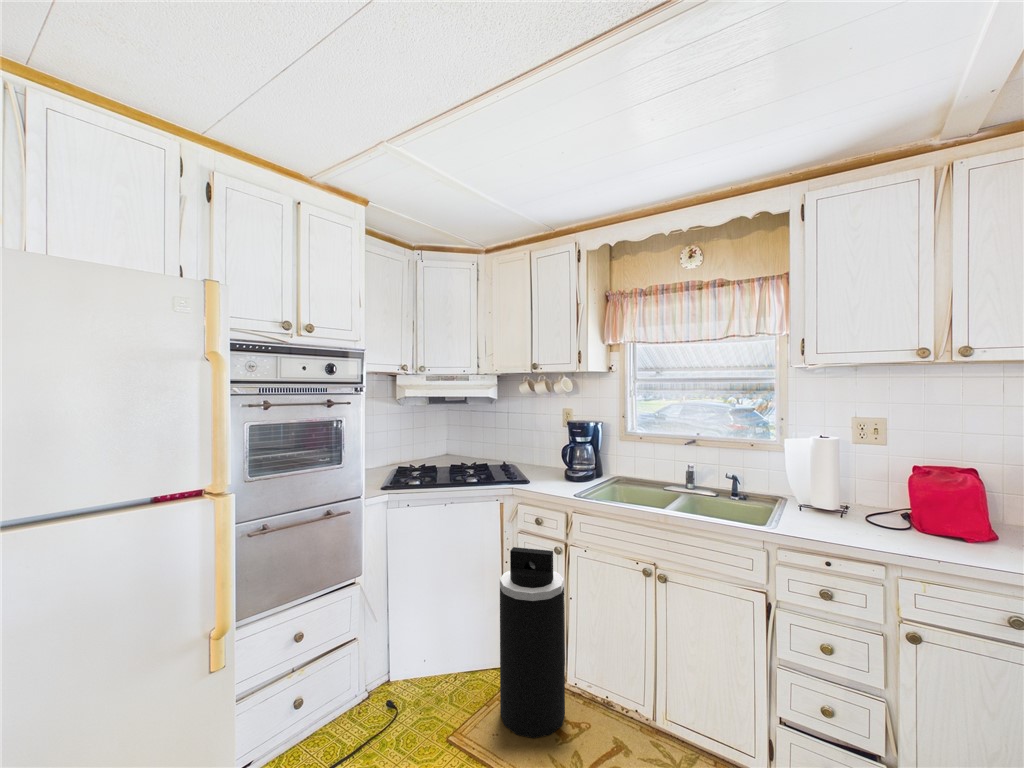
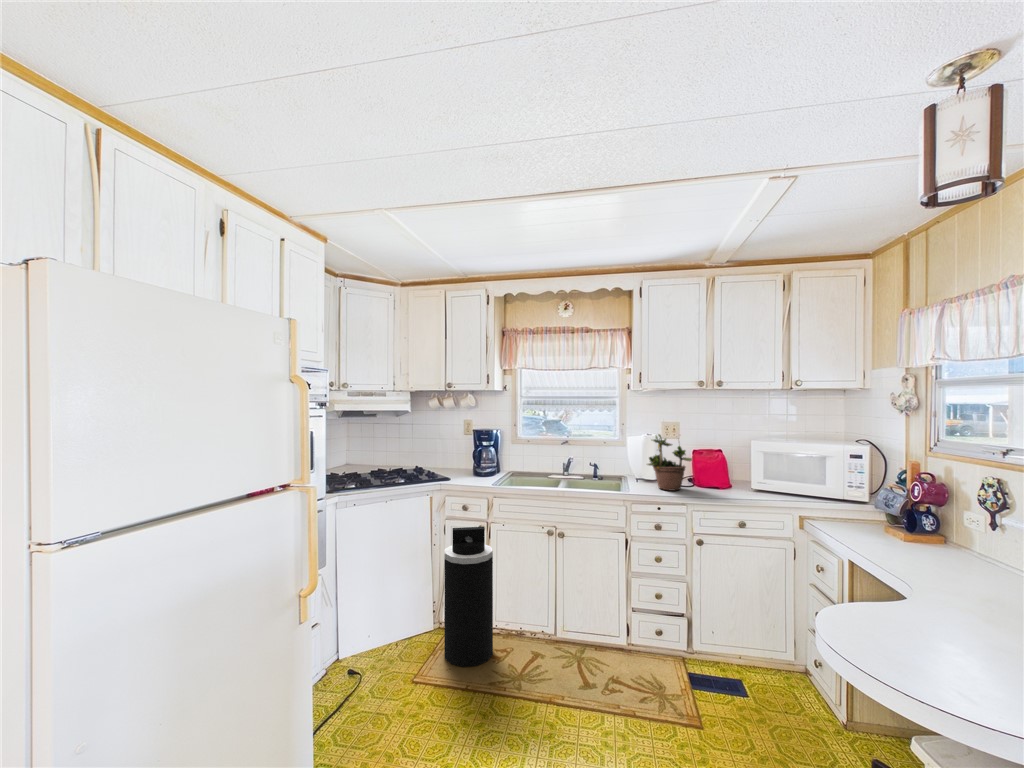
potted plant: none [809,429,902,535] -> present [647,434,692,491]

